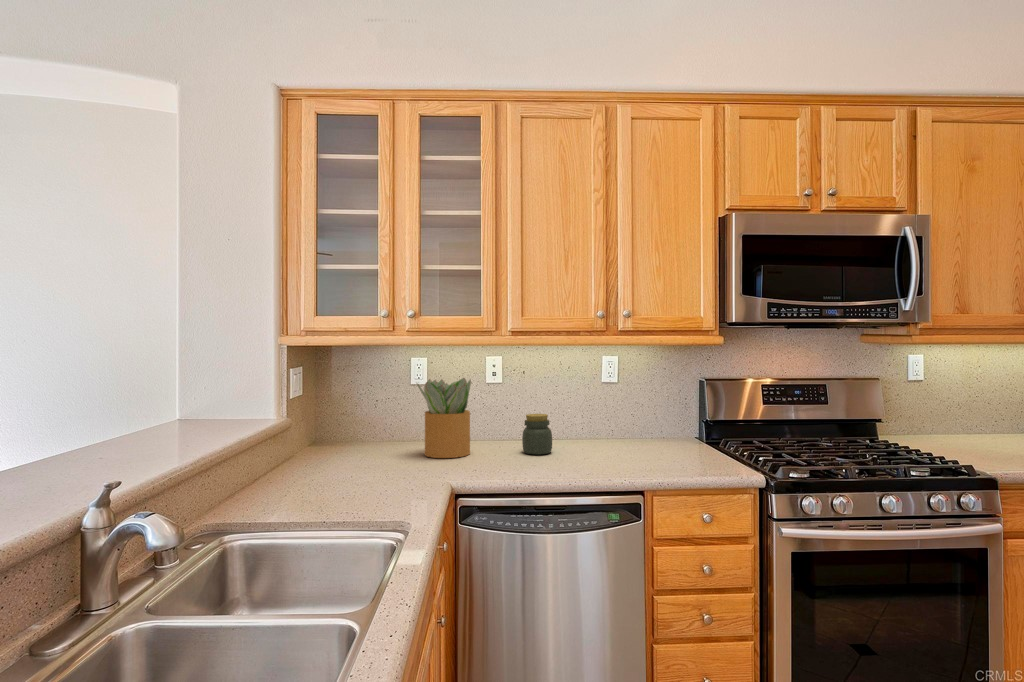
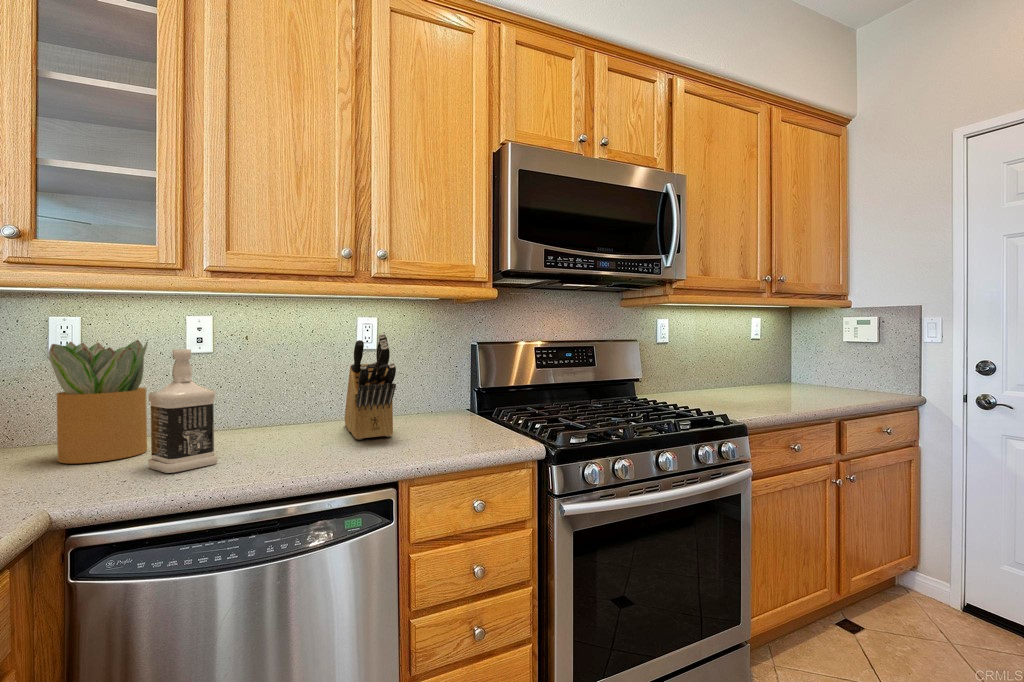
knife block: none [595,377,639,458] -> present [345,334,396,440]
bottle: none [479,388,519,470] -> present [148,349,217,473]
jar: present [522,414,552,454] -> none [235,388,281,444]

